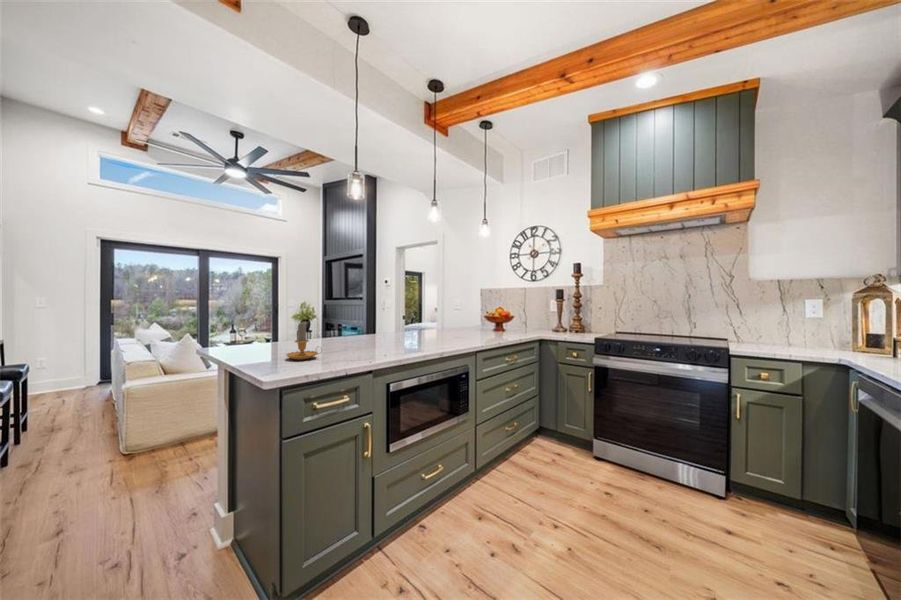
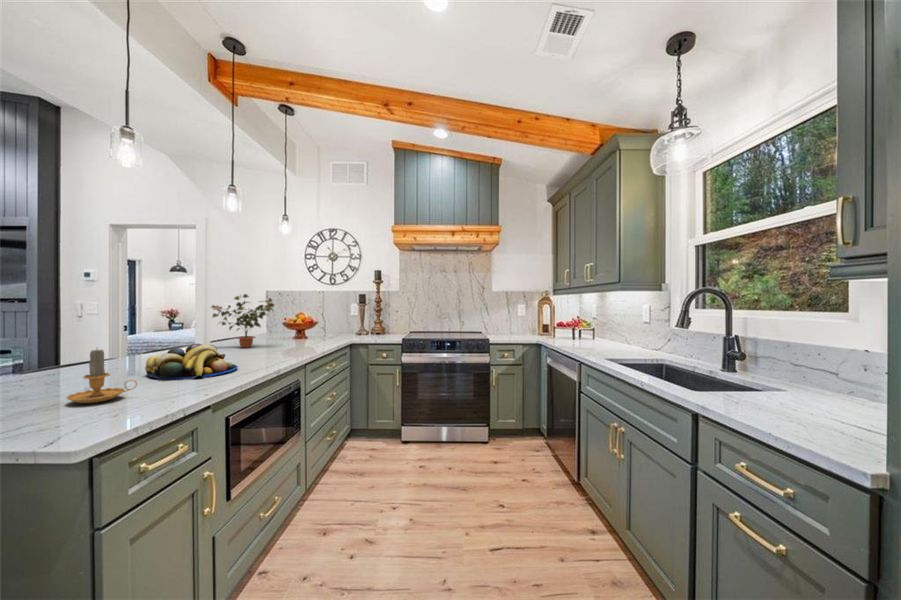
potted plant: none [422,289,468,333] -> present [211,294,274,348]
fruit bowl: none [352,326,411,353] -> present [145,344,238,381]

